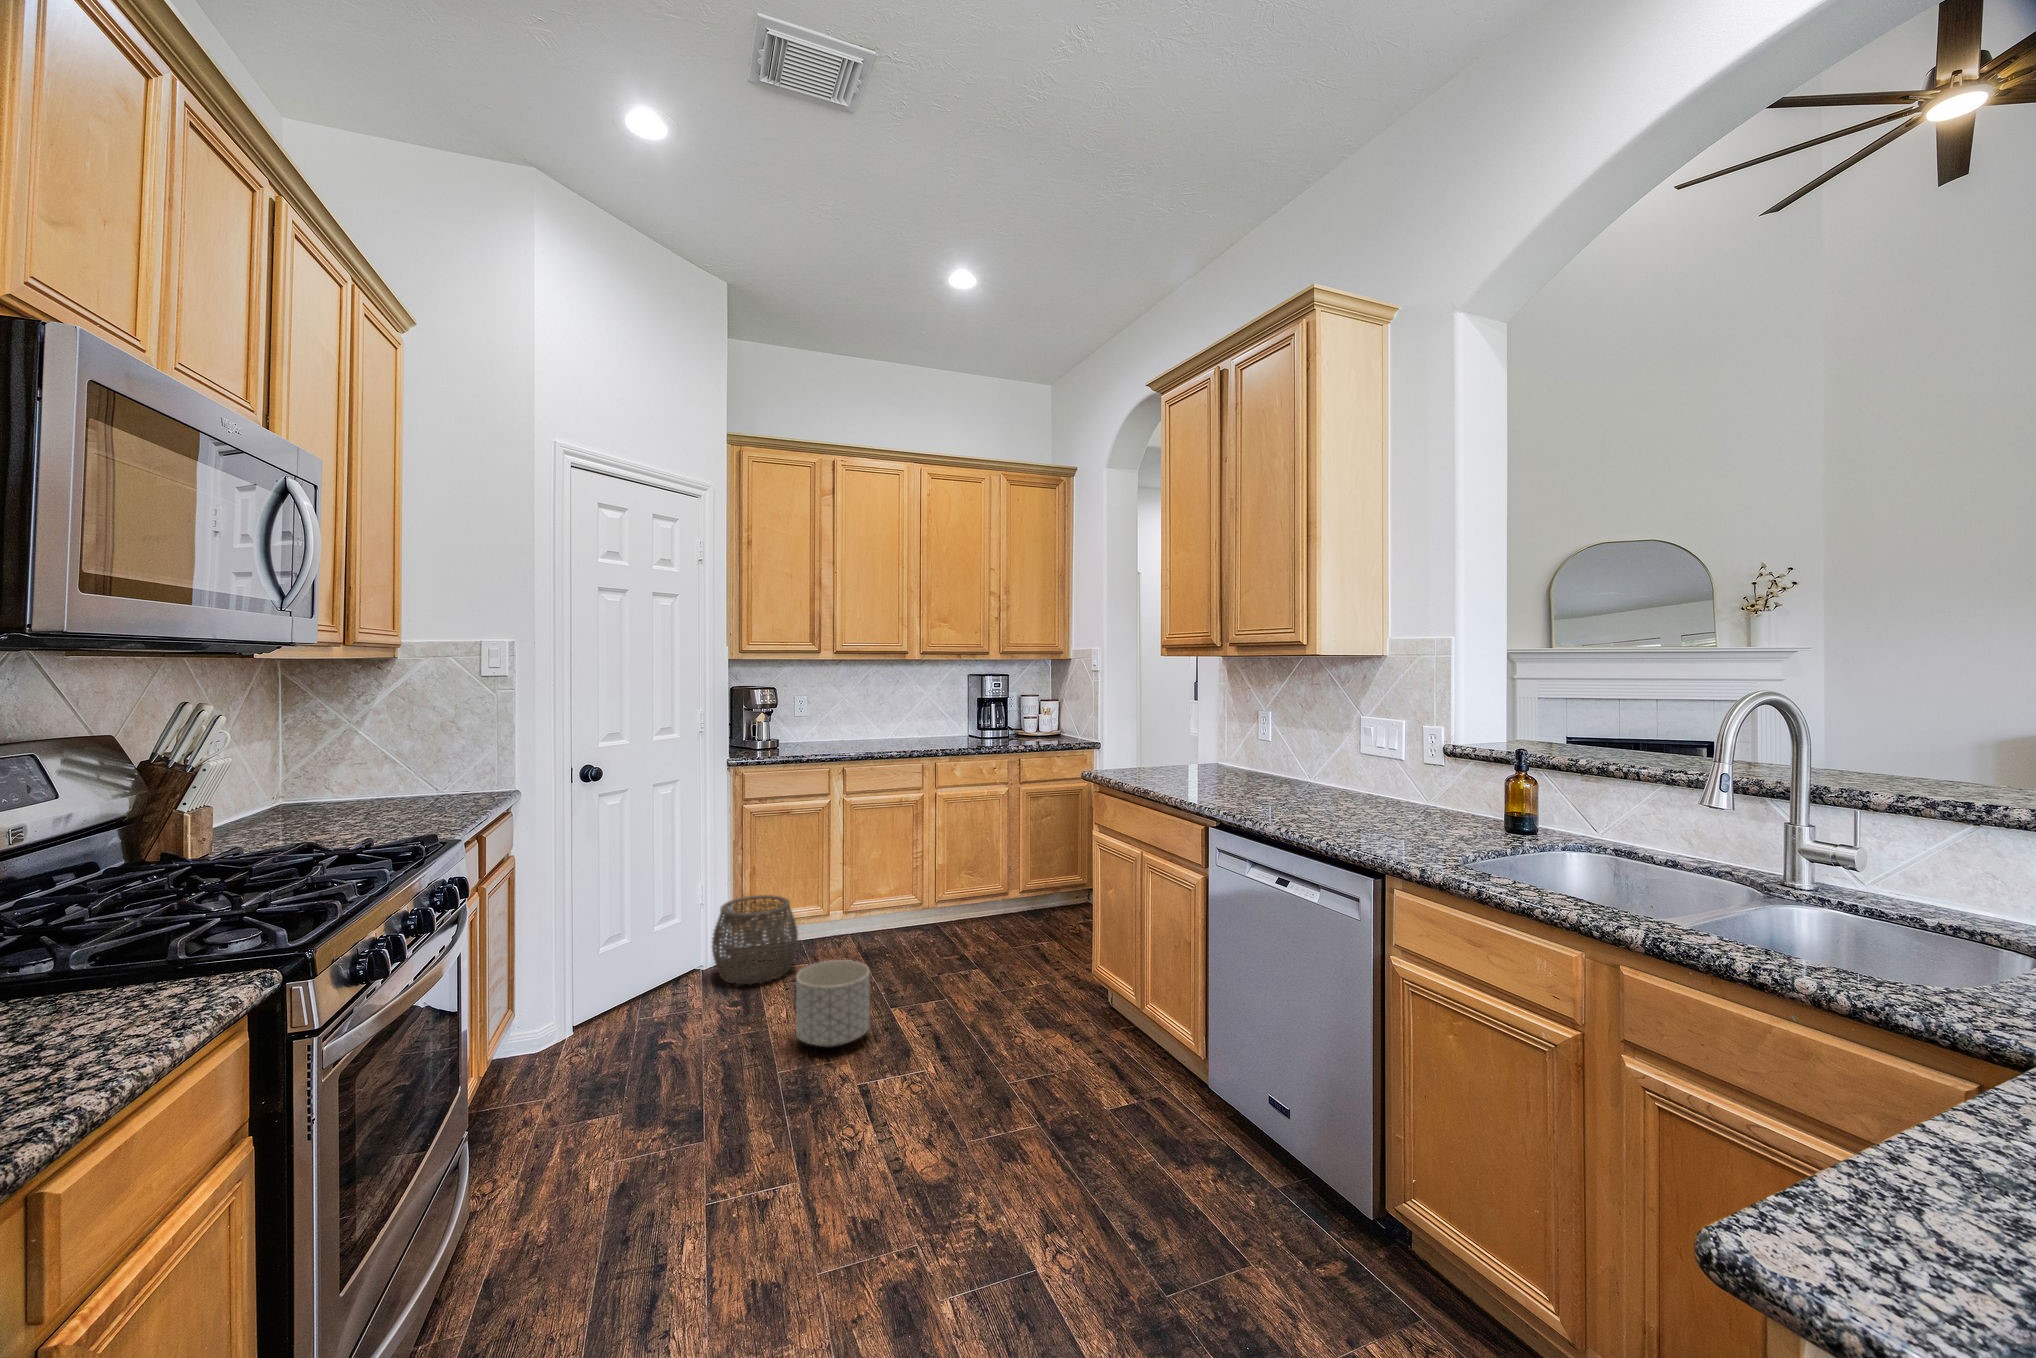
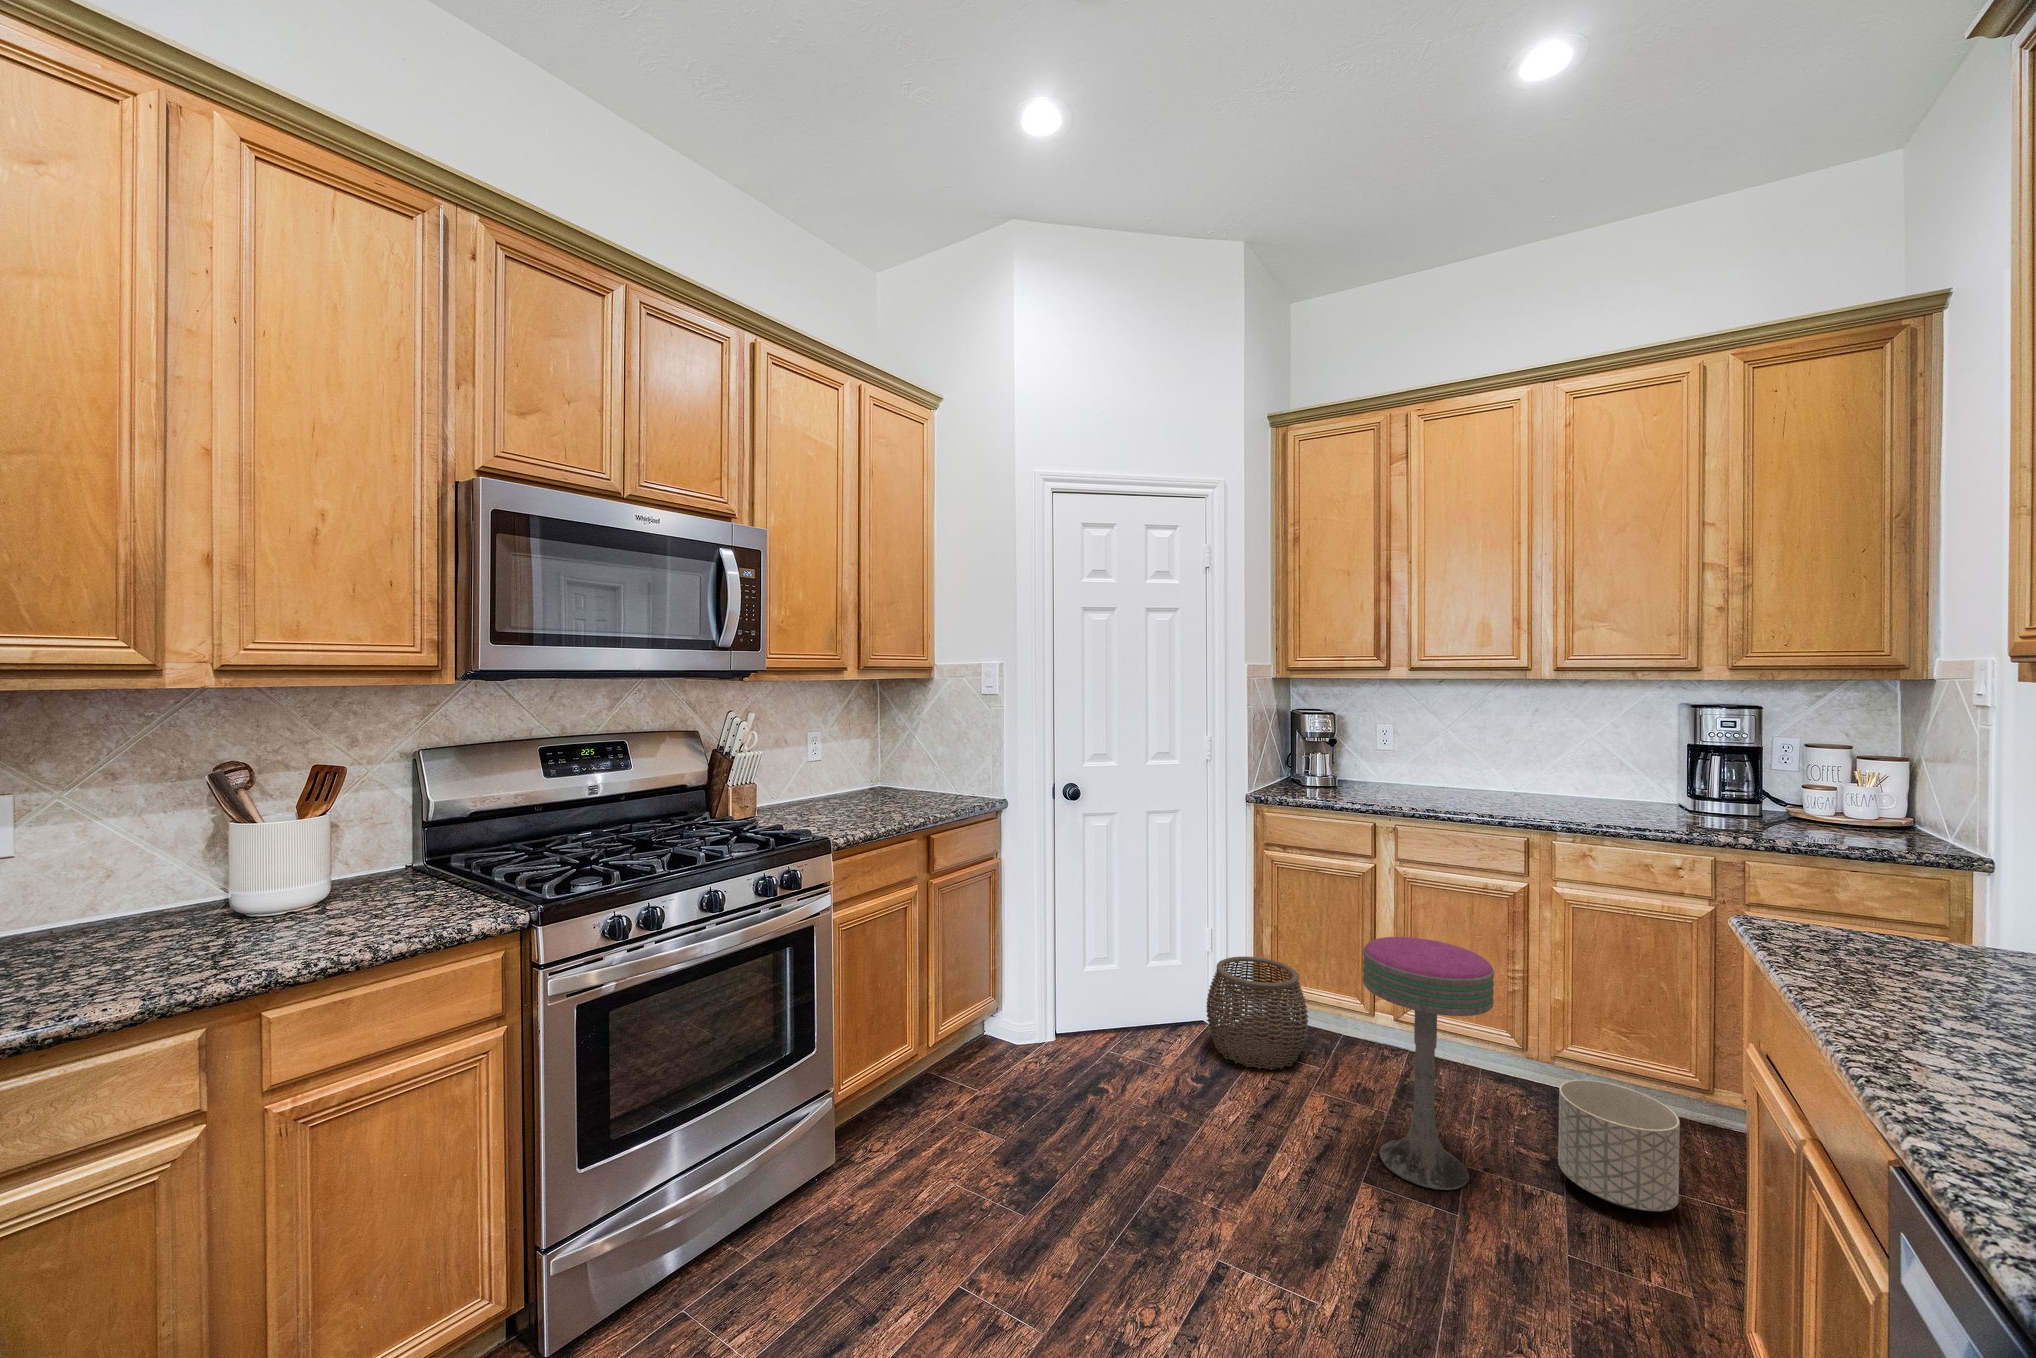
bar stool: none [872,838,951,997] -> present [1363,937,1494,1190]
planter: present [796,960,869,1048] -> present [1558,1080,1680,1211]

